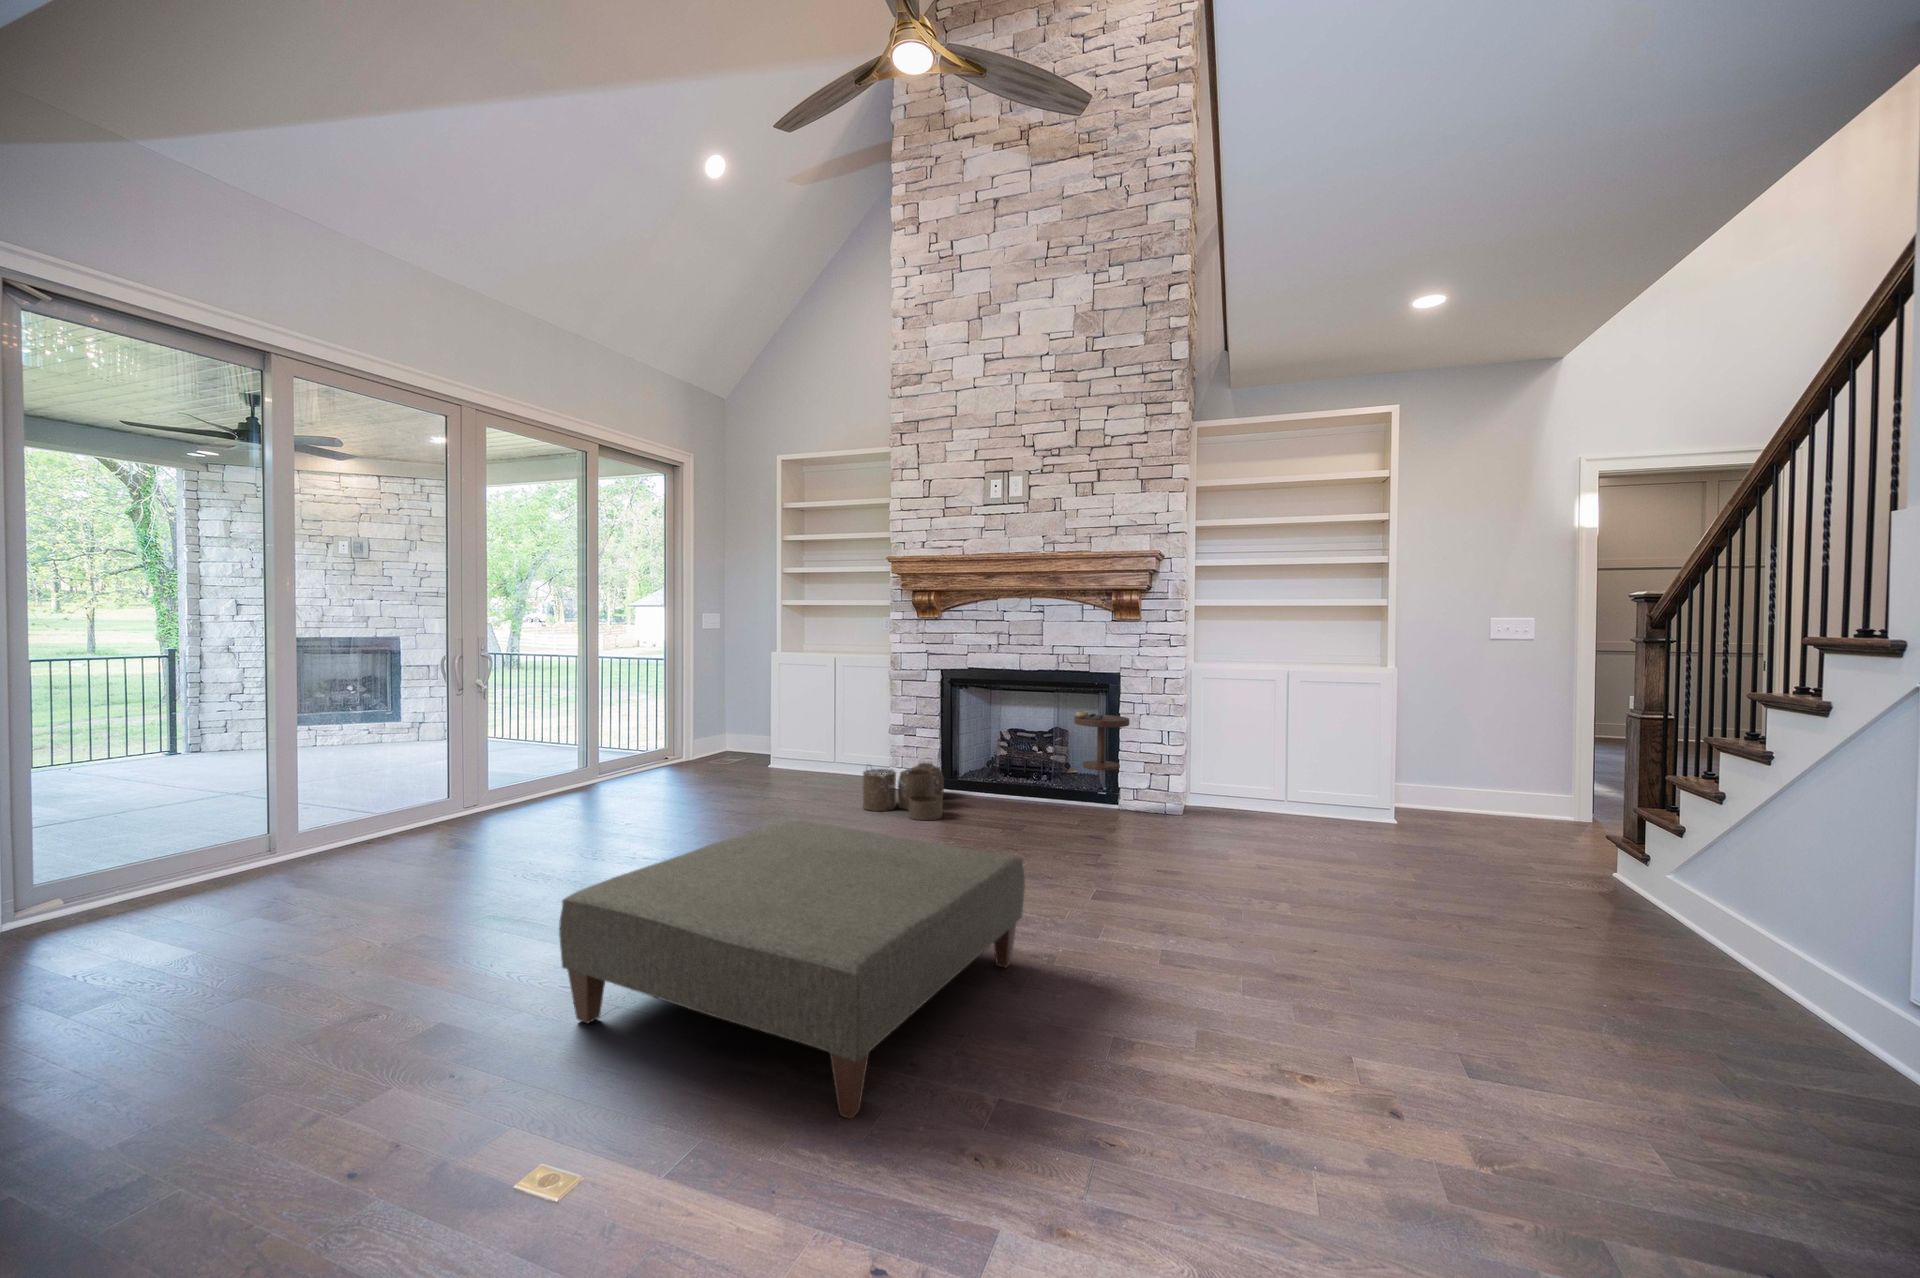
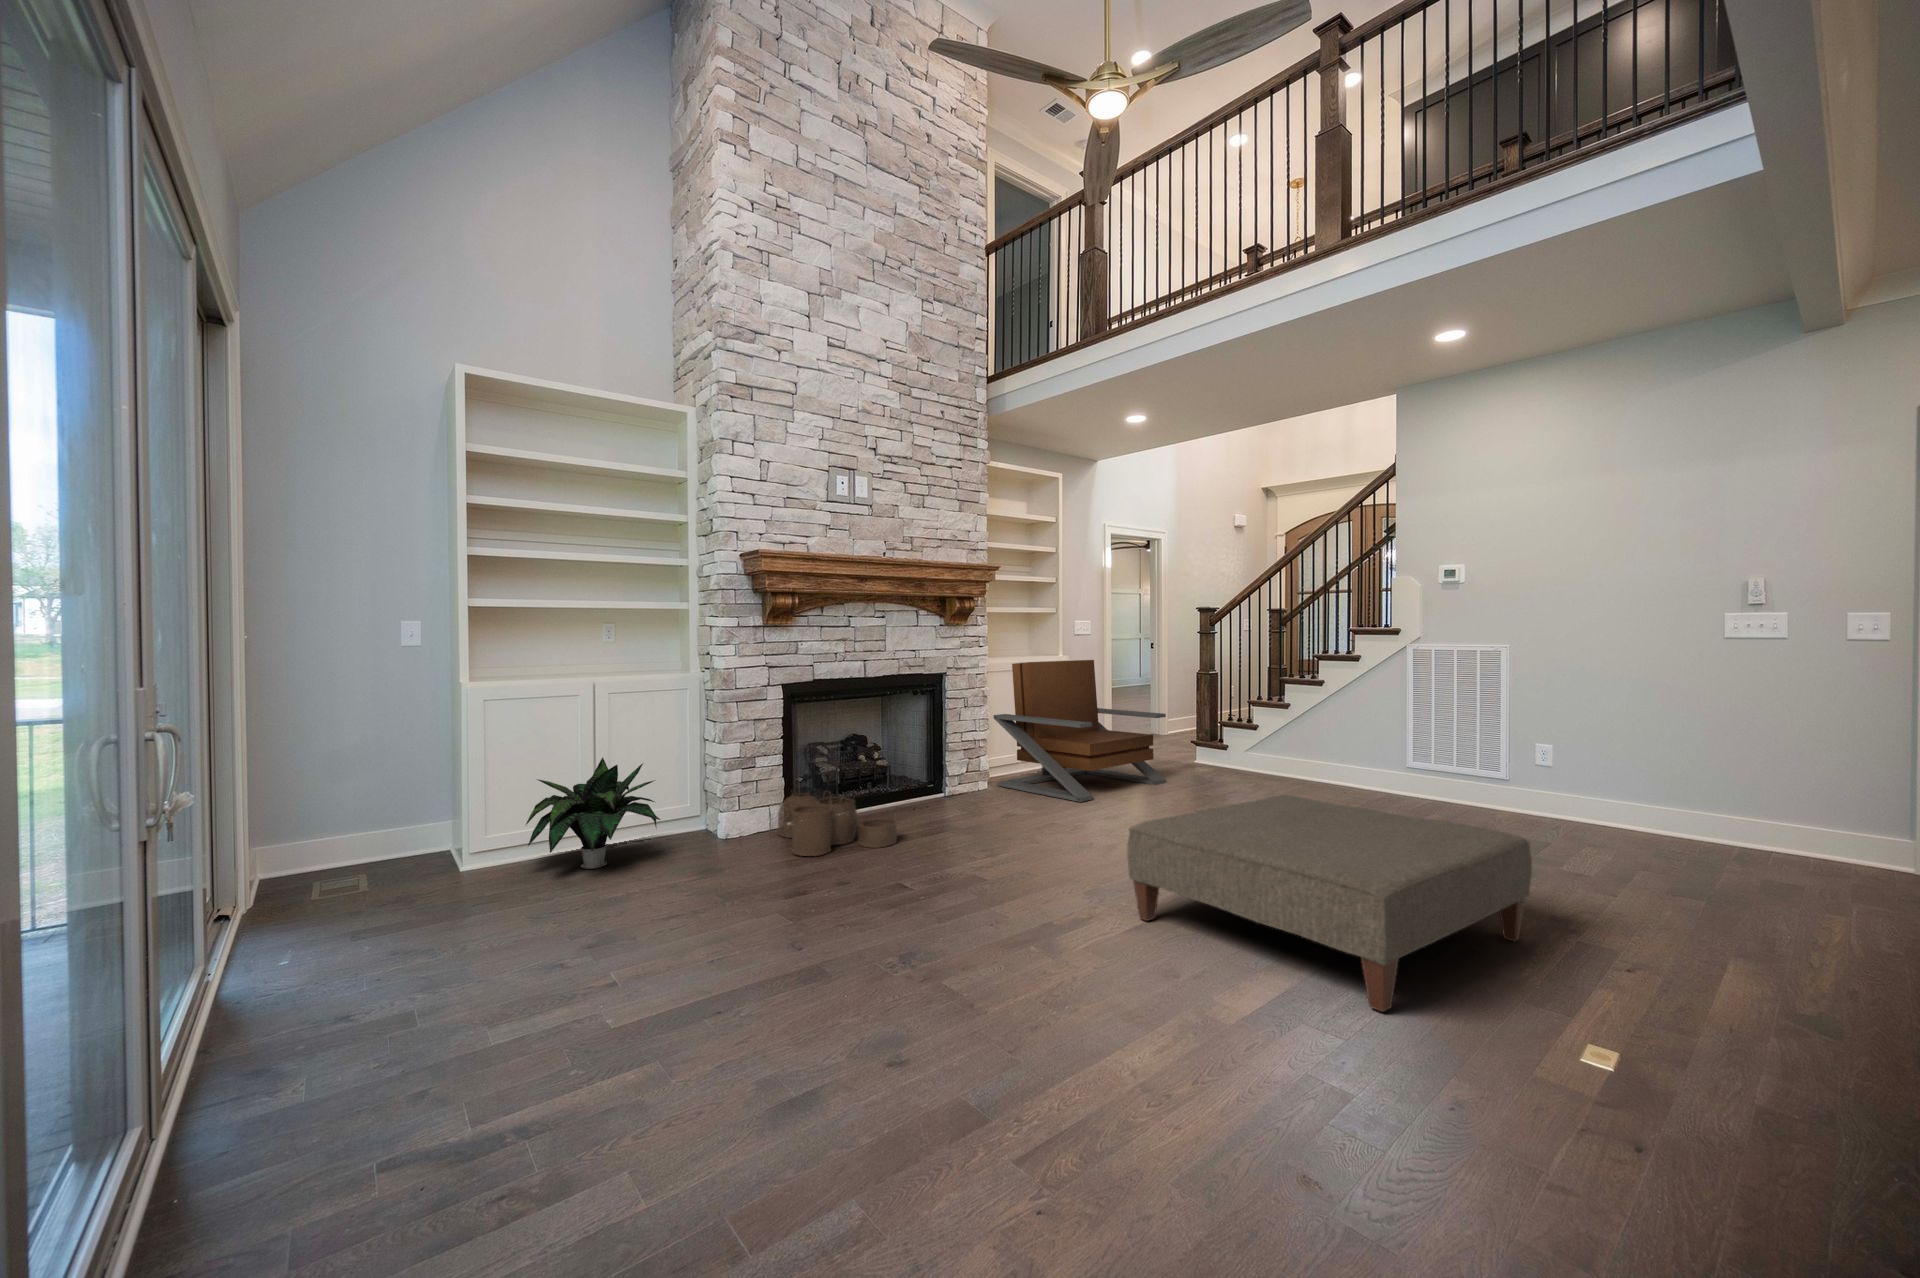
lounge chair: none [1193,668,1415,872] -> present [993,660,1166,802]
potted plant: none [753,708,848,782] -> present [526,758,660,869]
side table: present [1074,711,1129,770] -> none [933,710,982,803]

